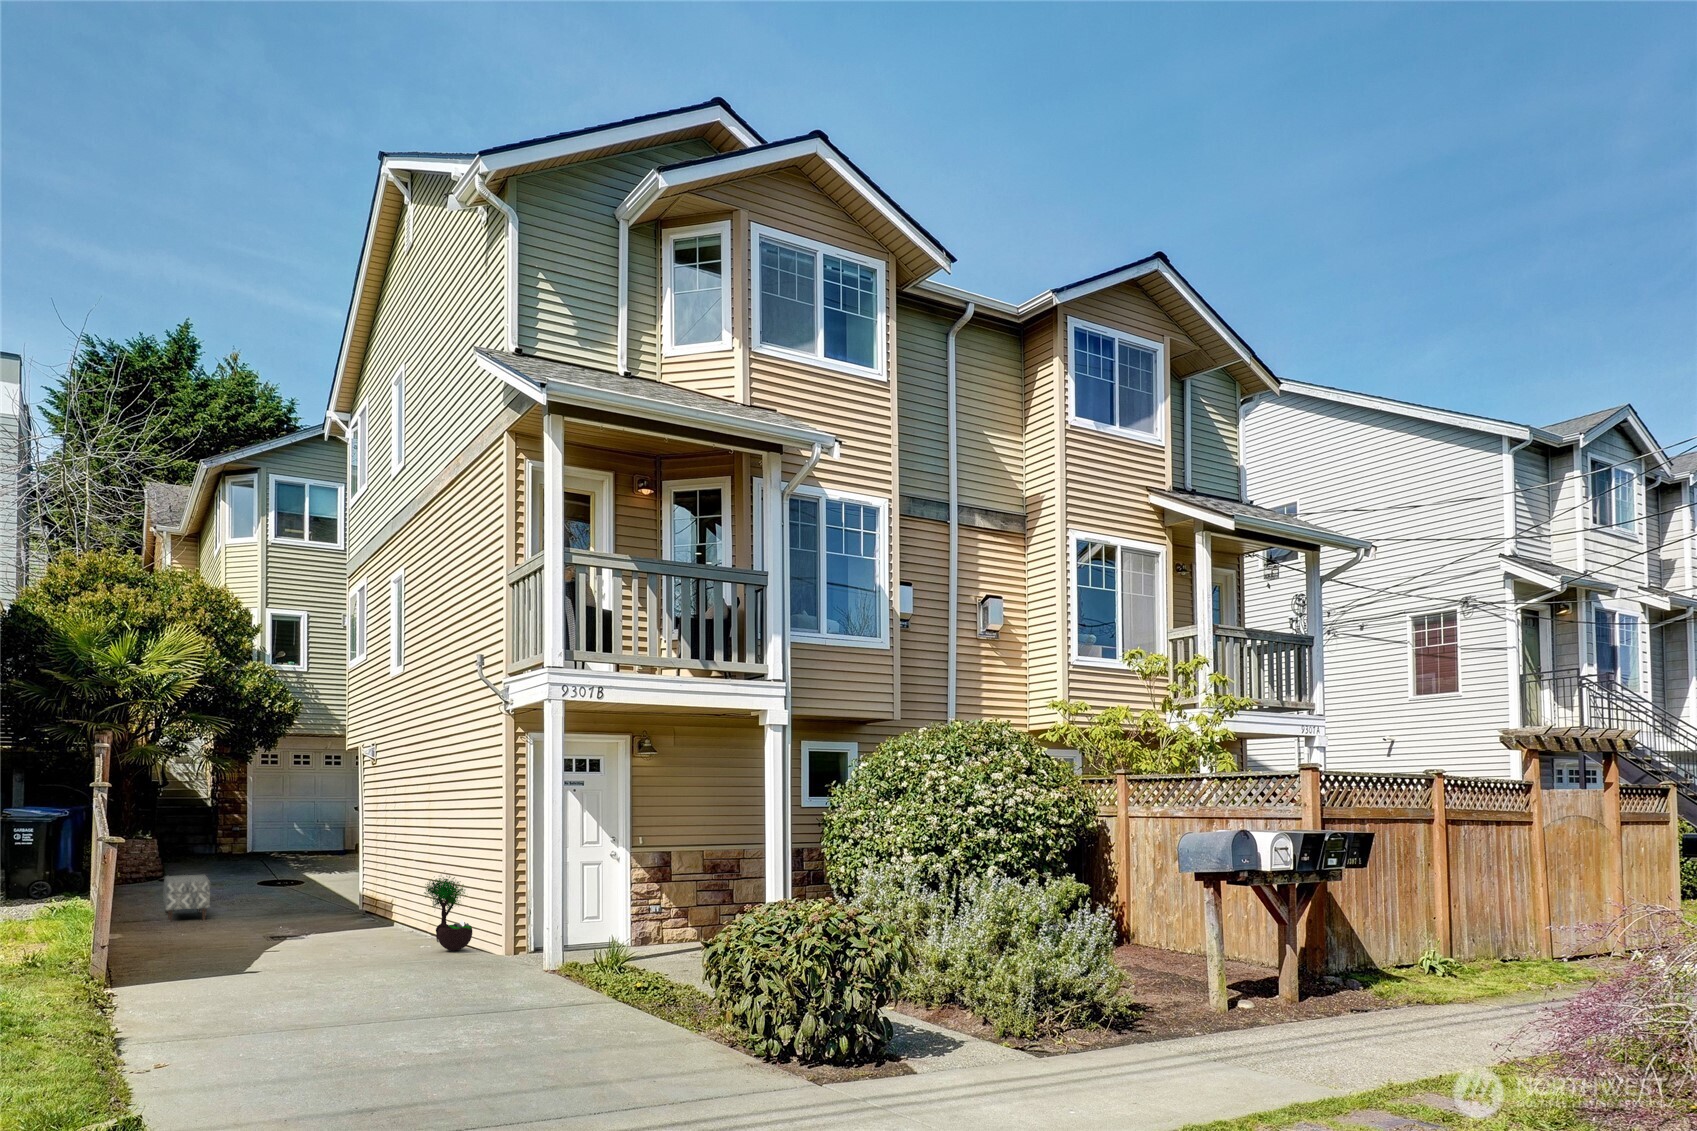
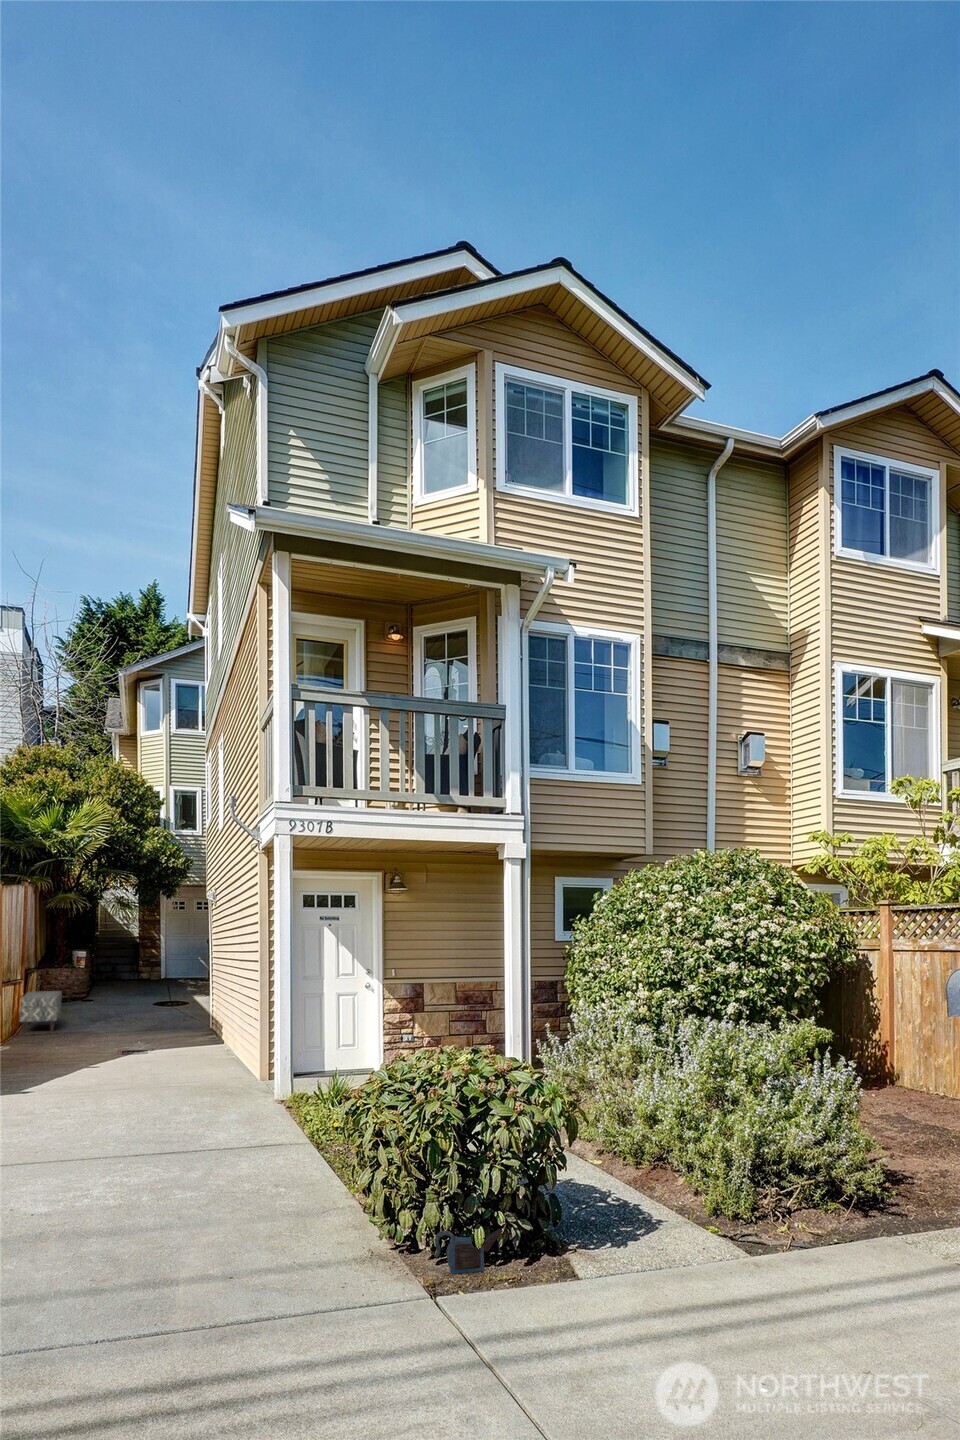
potted tree: present [424,876,472,951] -> none [200,994,243,1071]
watering can: none [795,1046,850,1083] -> present [434,1229,503,1274]

